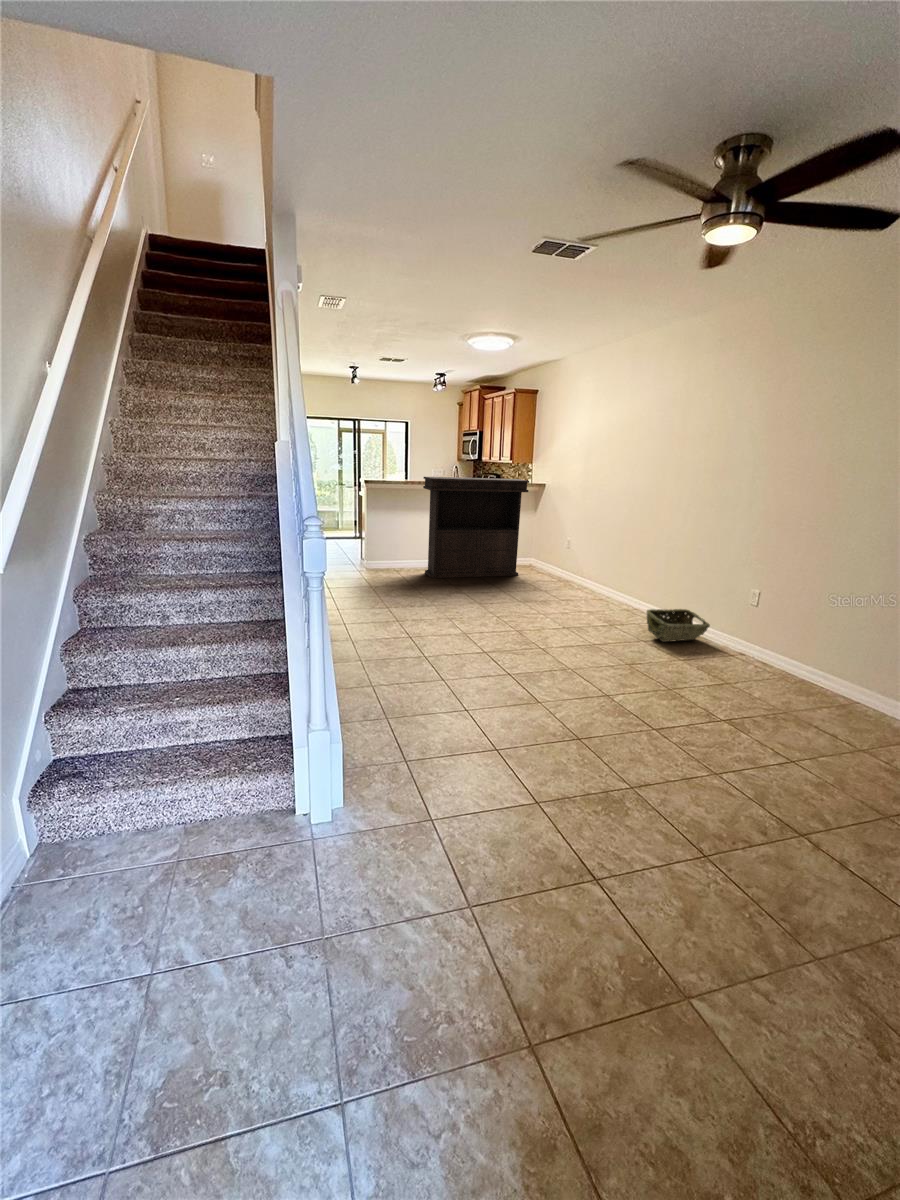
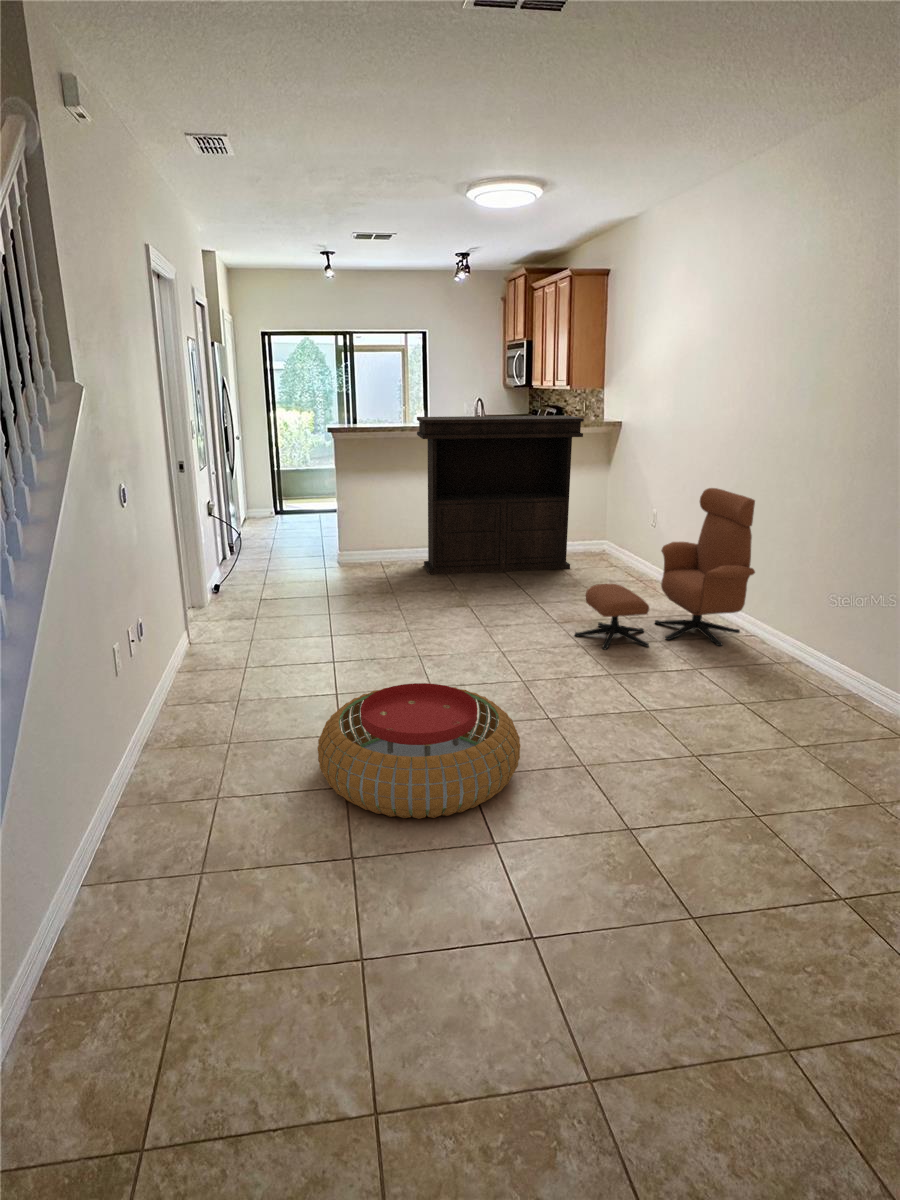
lounge chair: none [538,523,645,617] -> present [575,488,755,650]
woven basket: present [647,609,710,642] -> none [745,643,862,704]
pouf: none [426,626,542,695] -> present [318,683,520,819]

